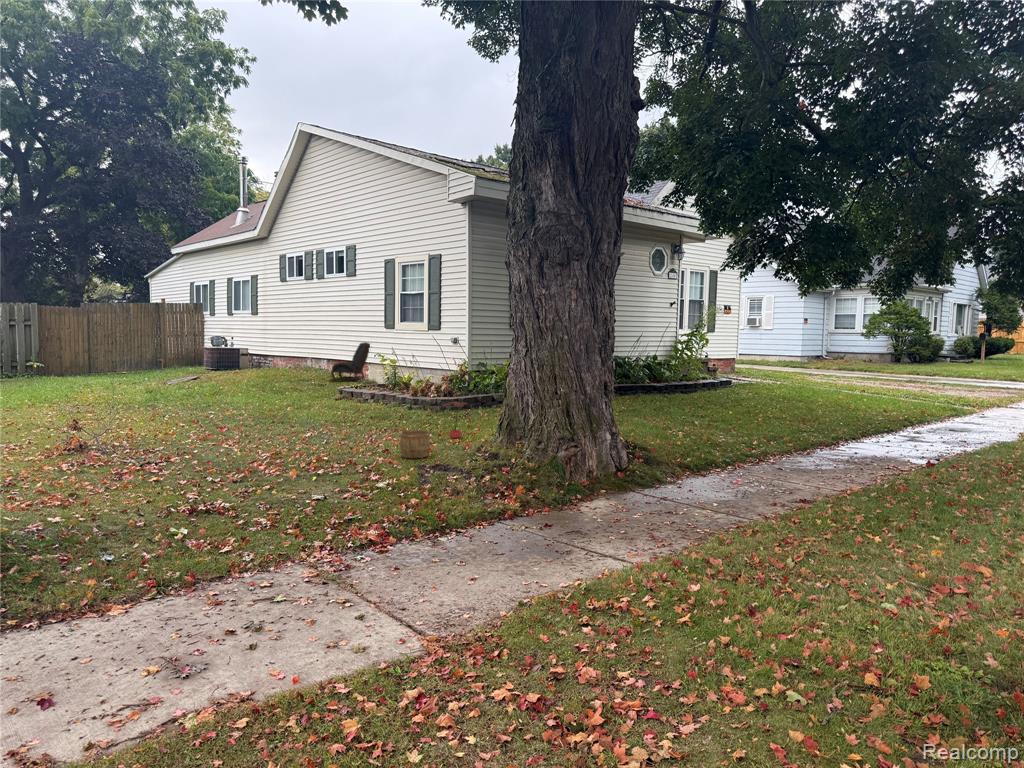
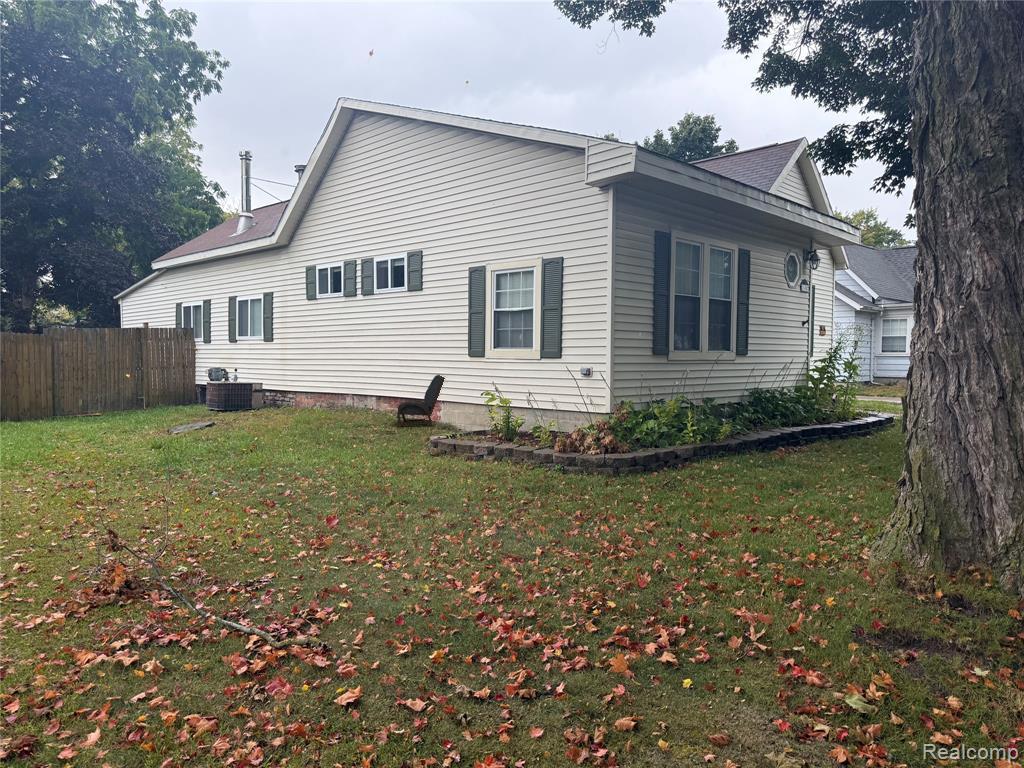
potted plant: present [443,402,467,438] -> none [711,474,752,534]
wooden bucket: present [399,430,430,459] -> none [708,534,767,592]

